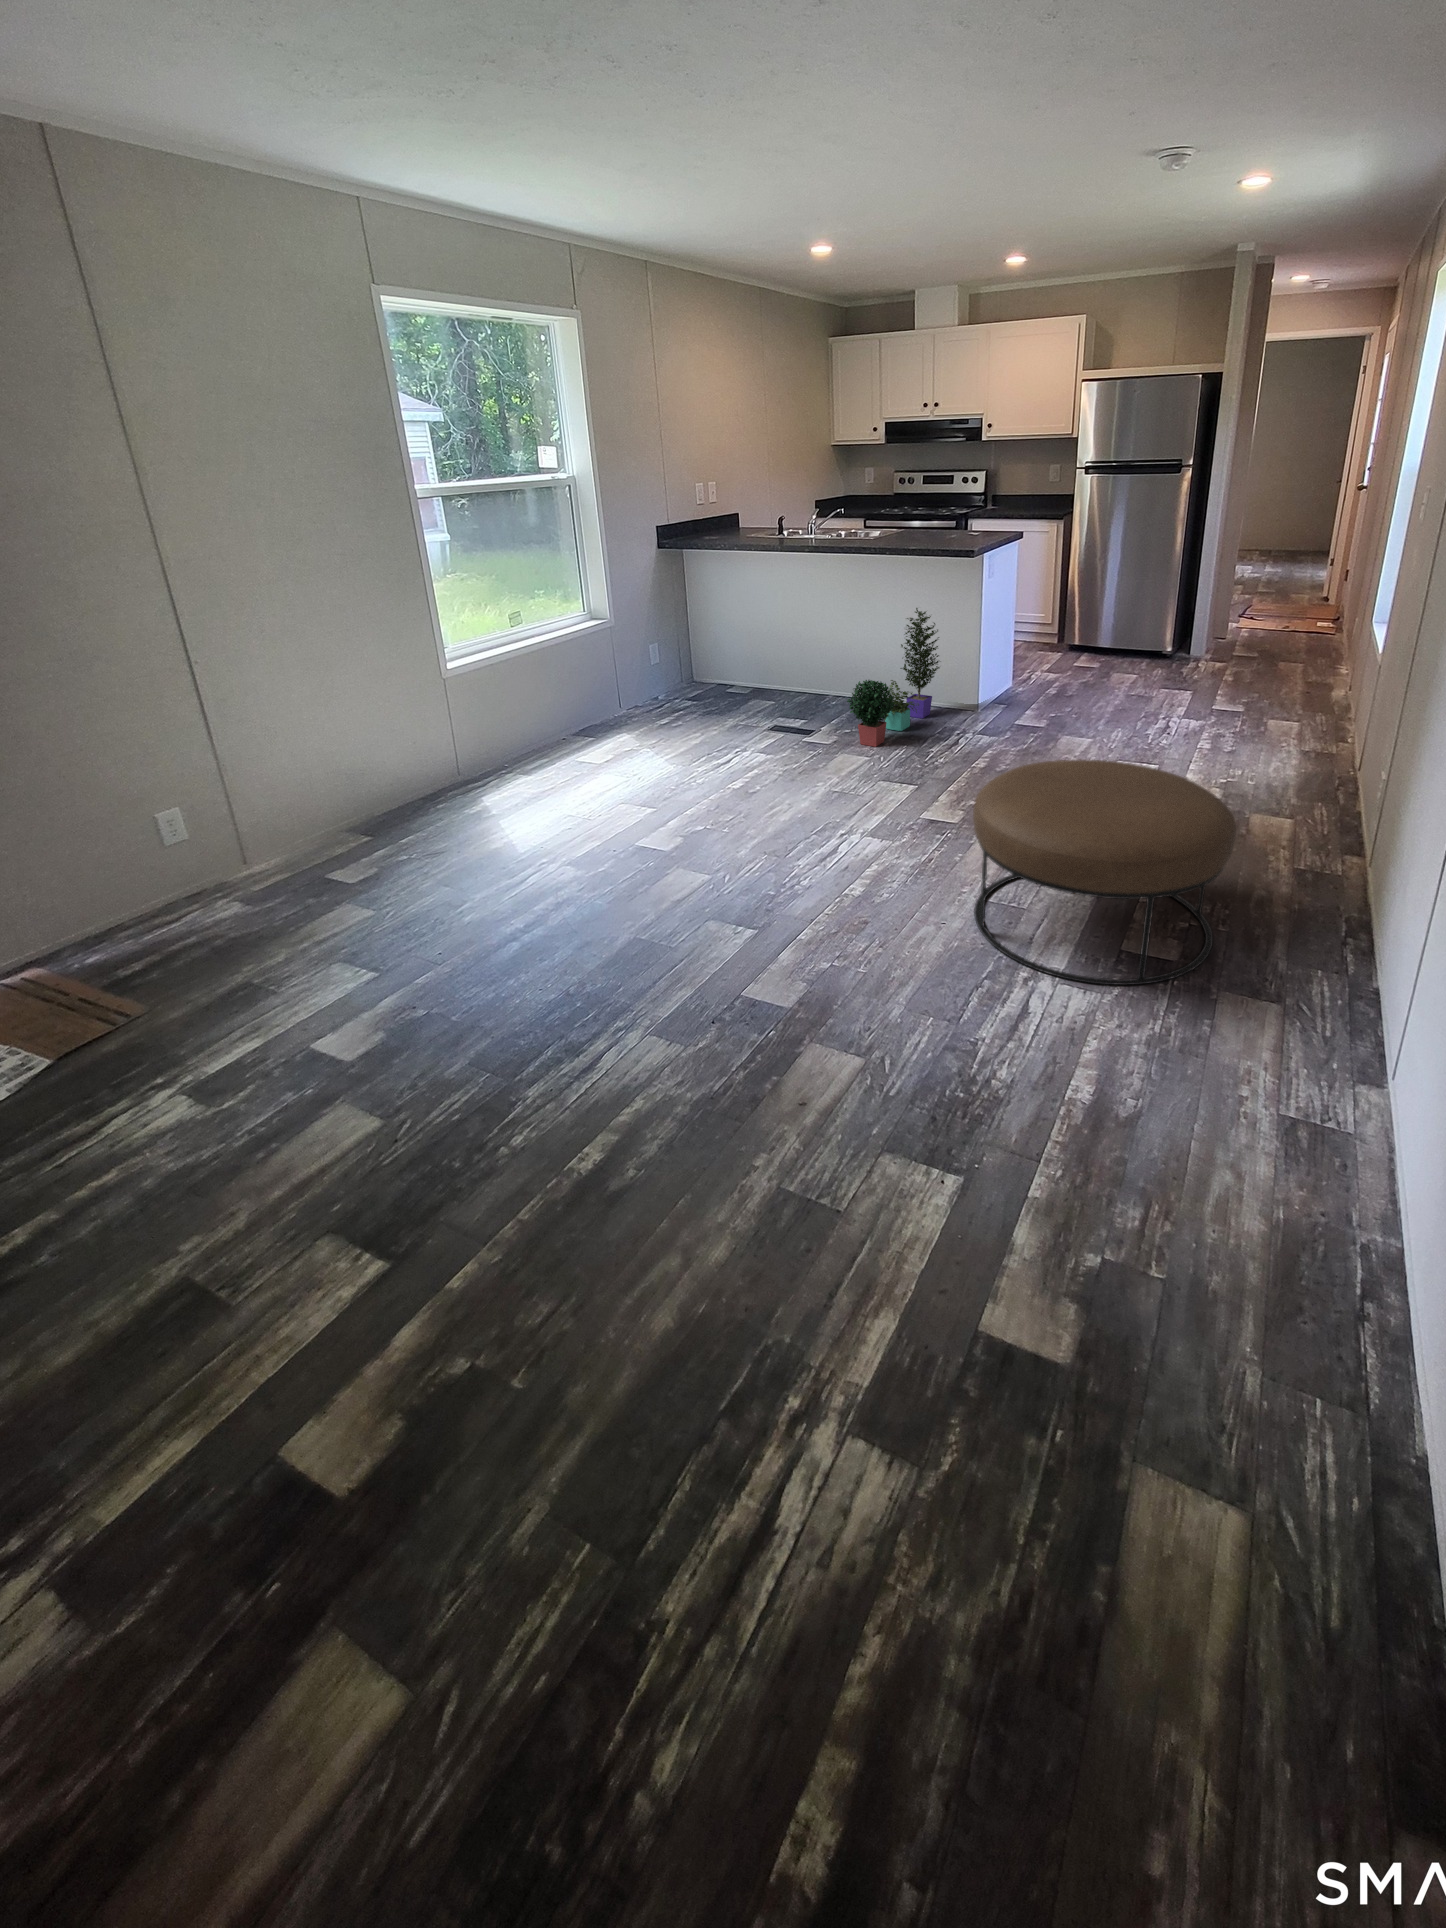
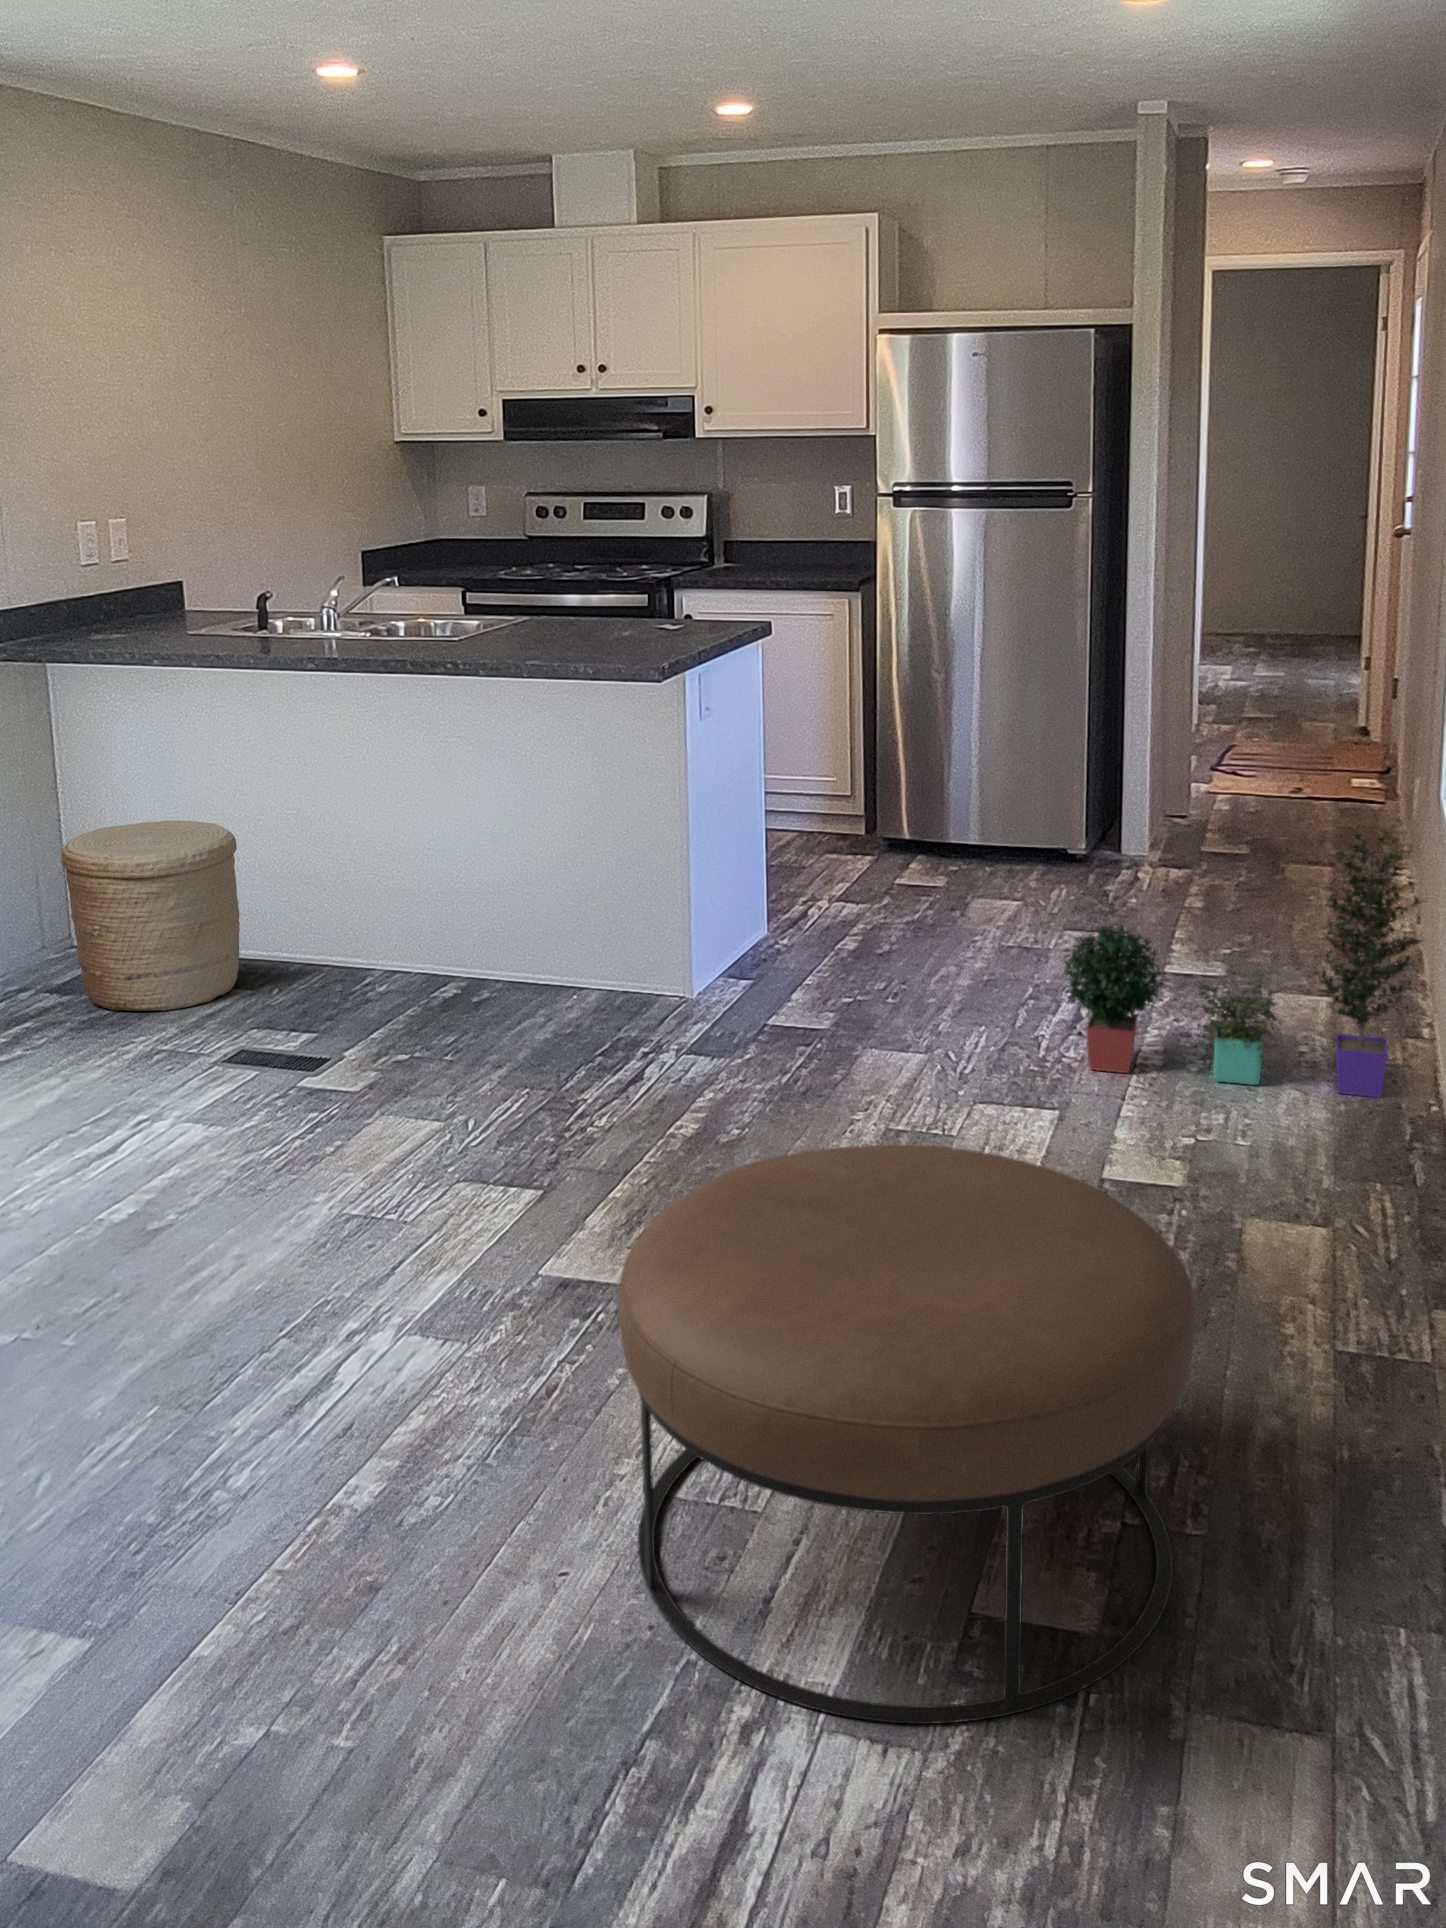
potted plant: present [847,608,940,747] -> present [1063,825,1422,1097]
woven basket: none [695,624,770,709] -> present [61,821,240,1011]

